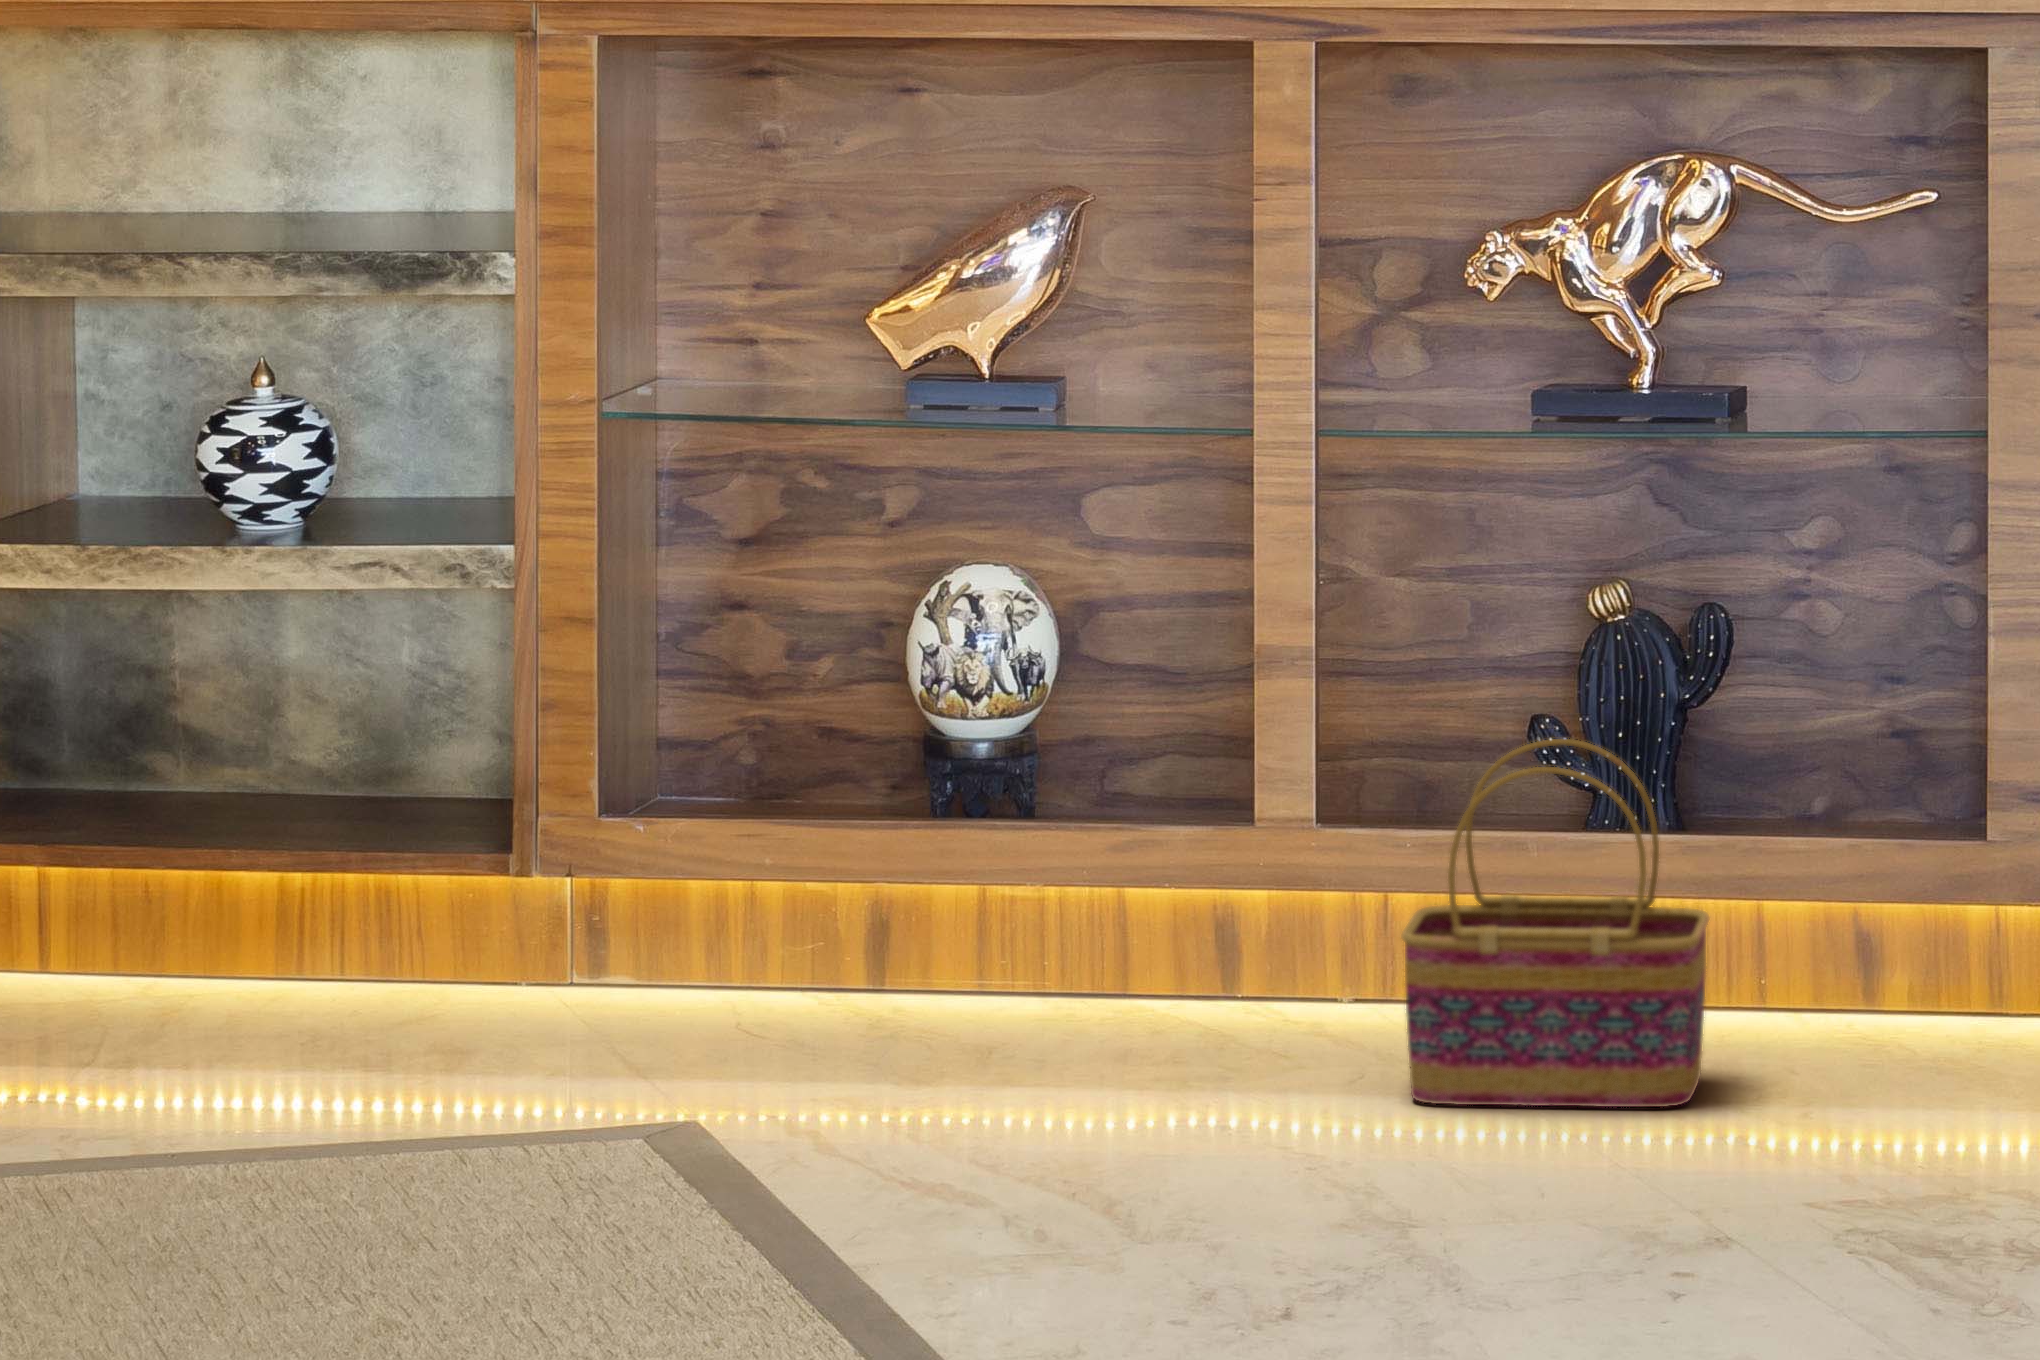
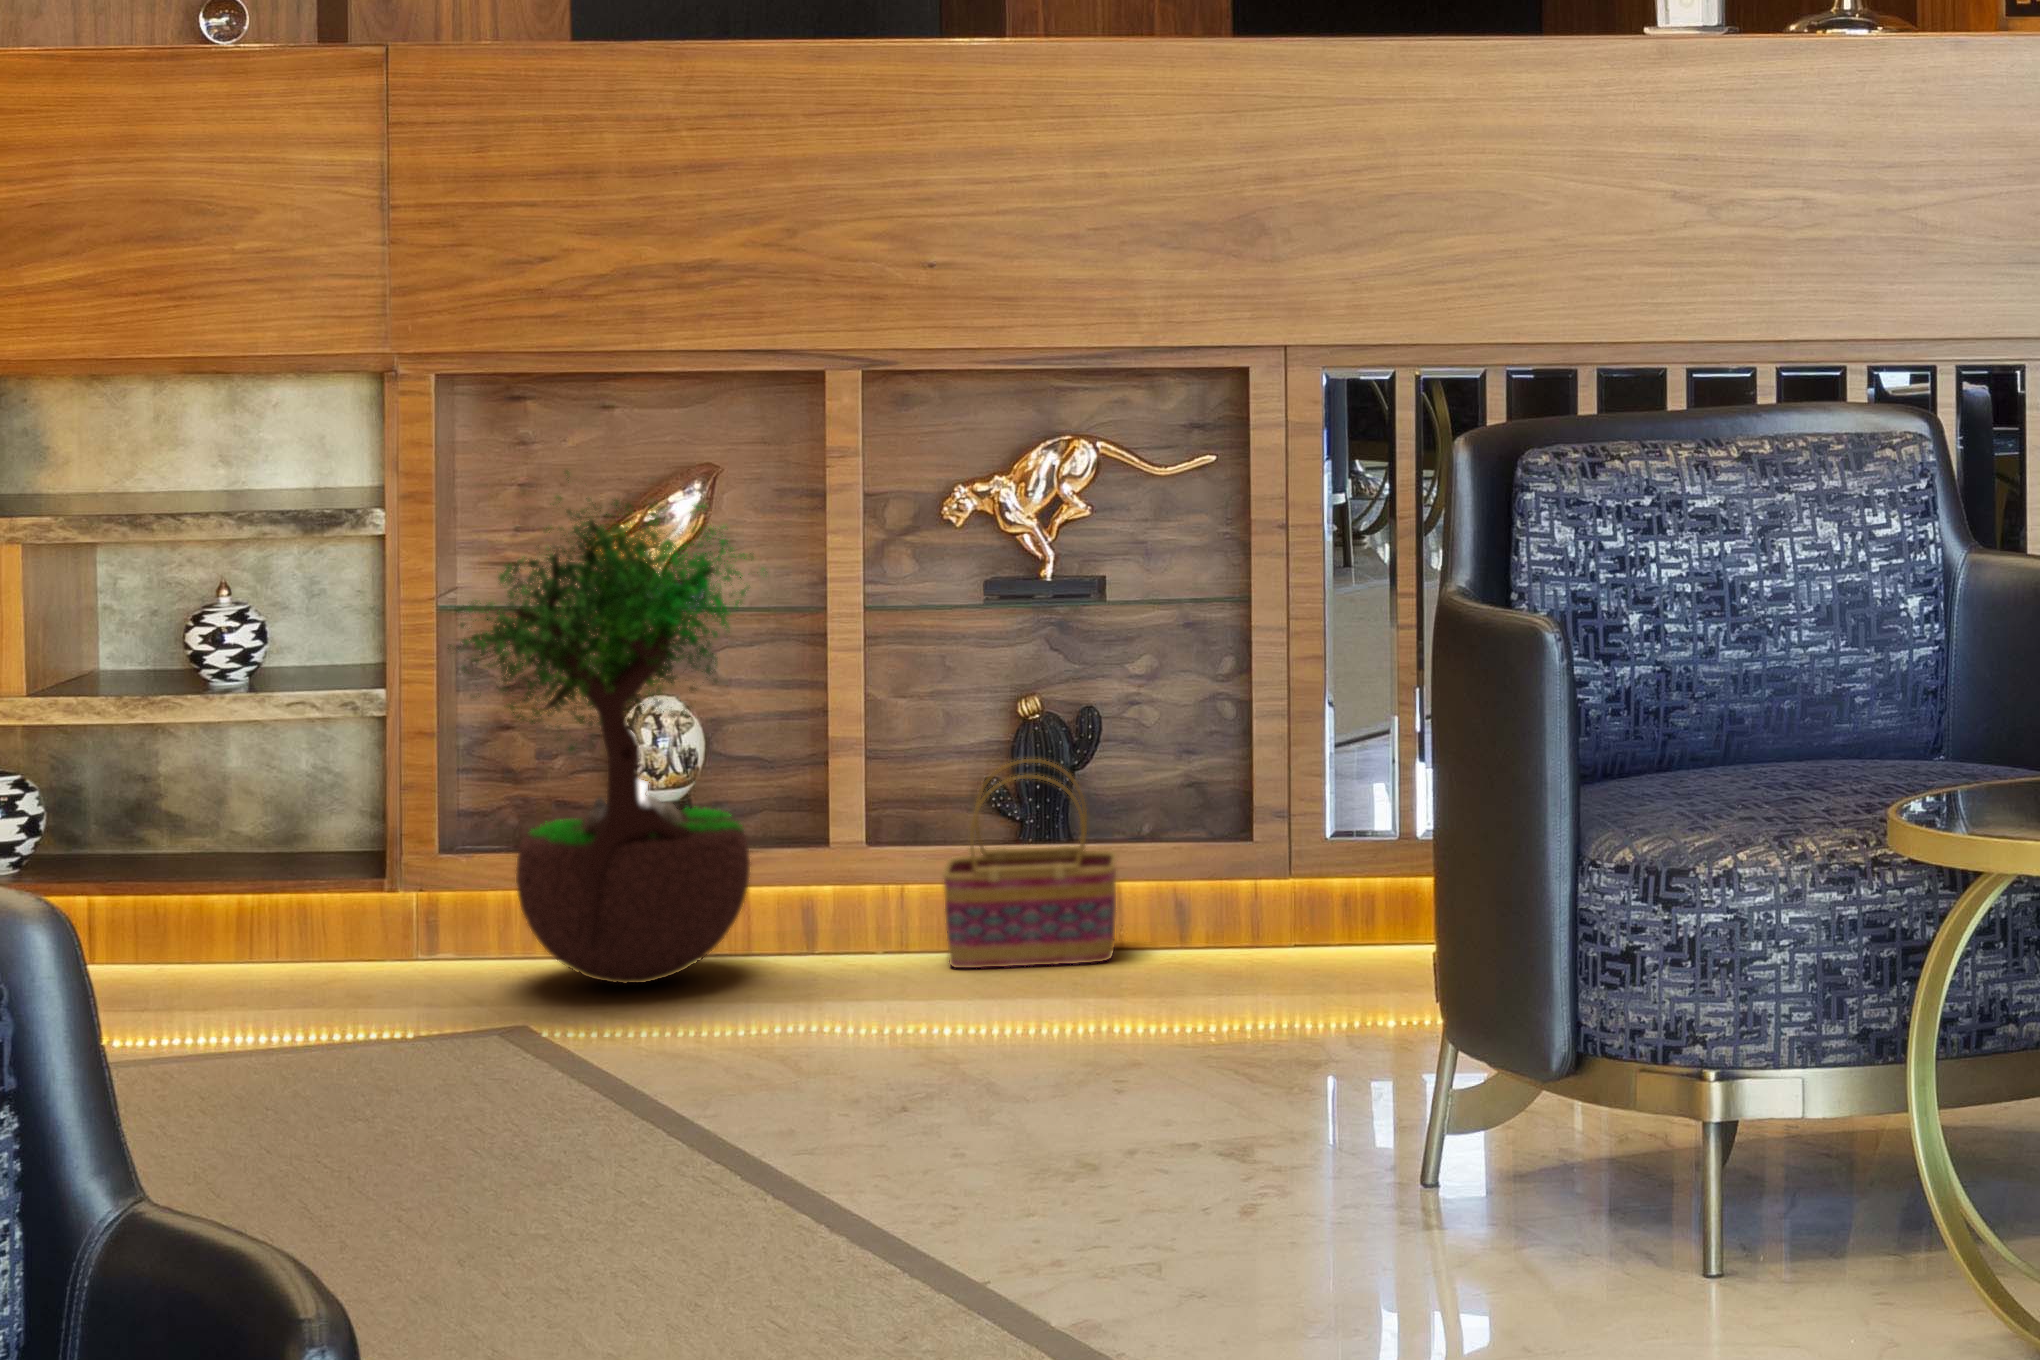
potted tree: none [575,200,1108,1098] -> present [448,472,750,983]

